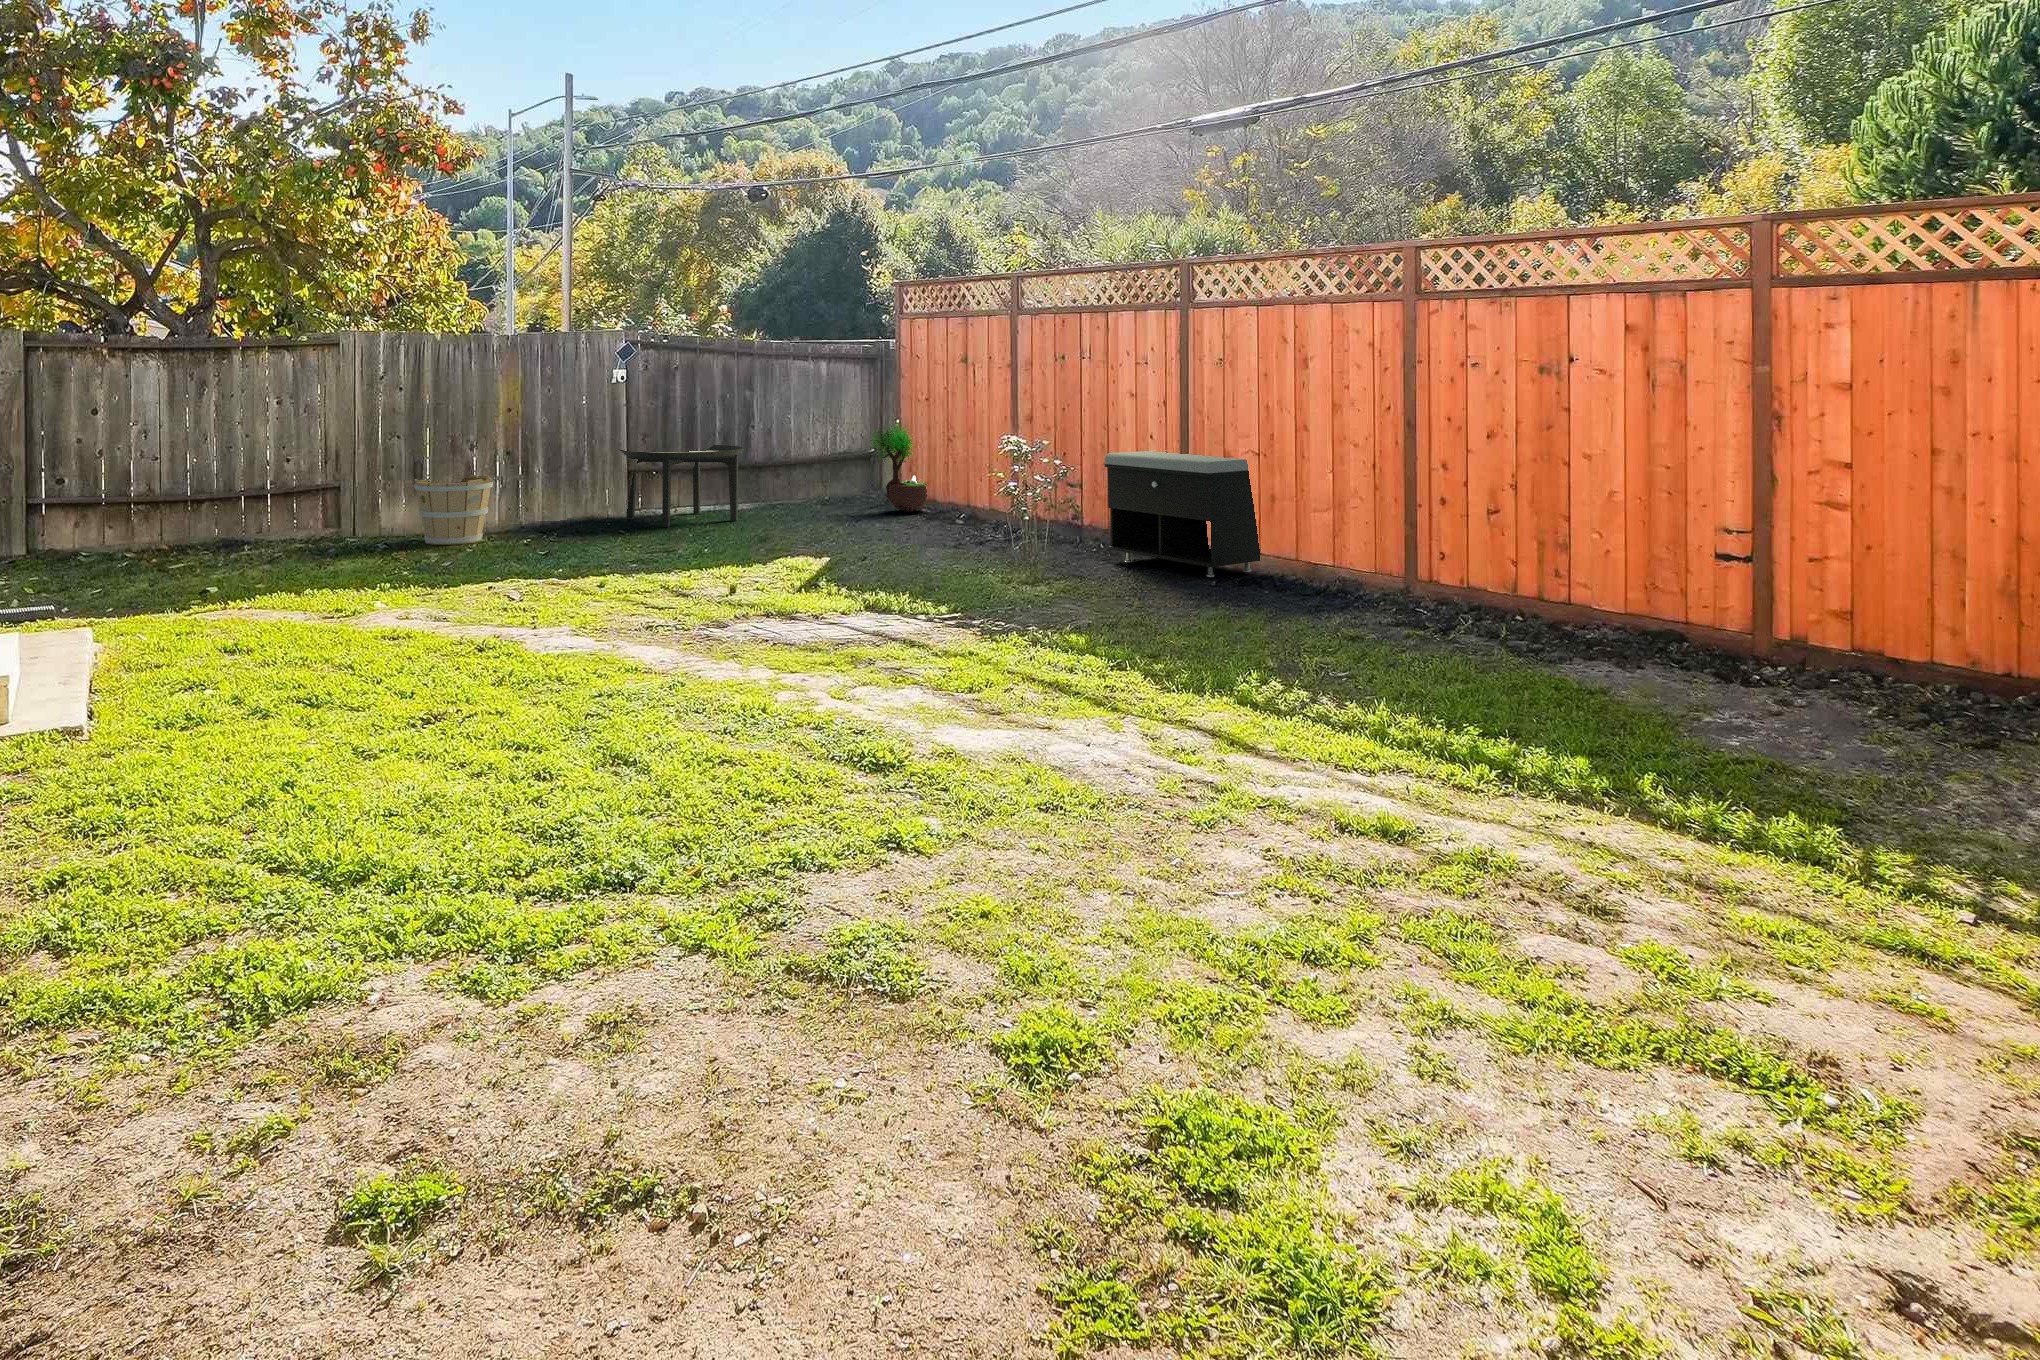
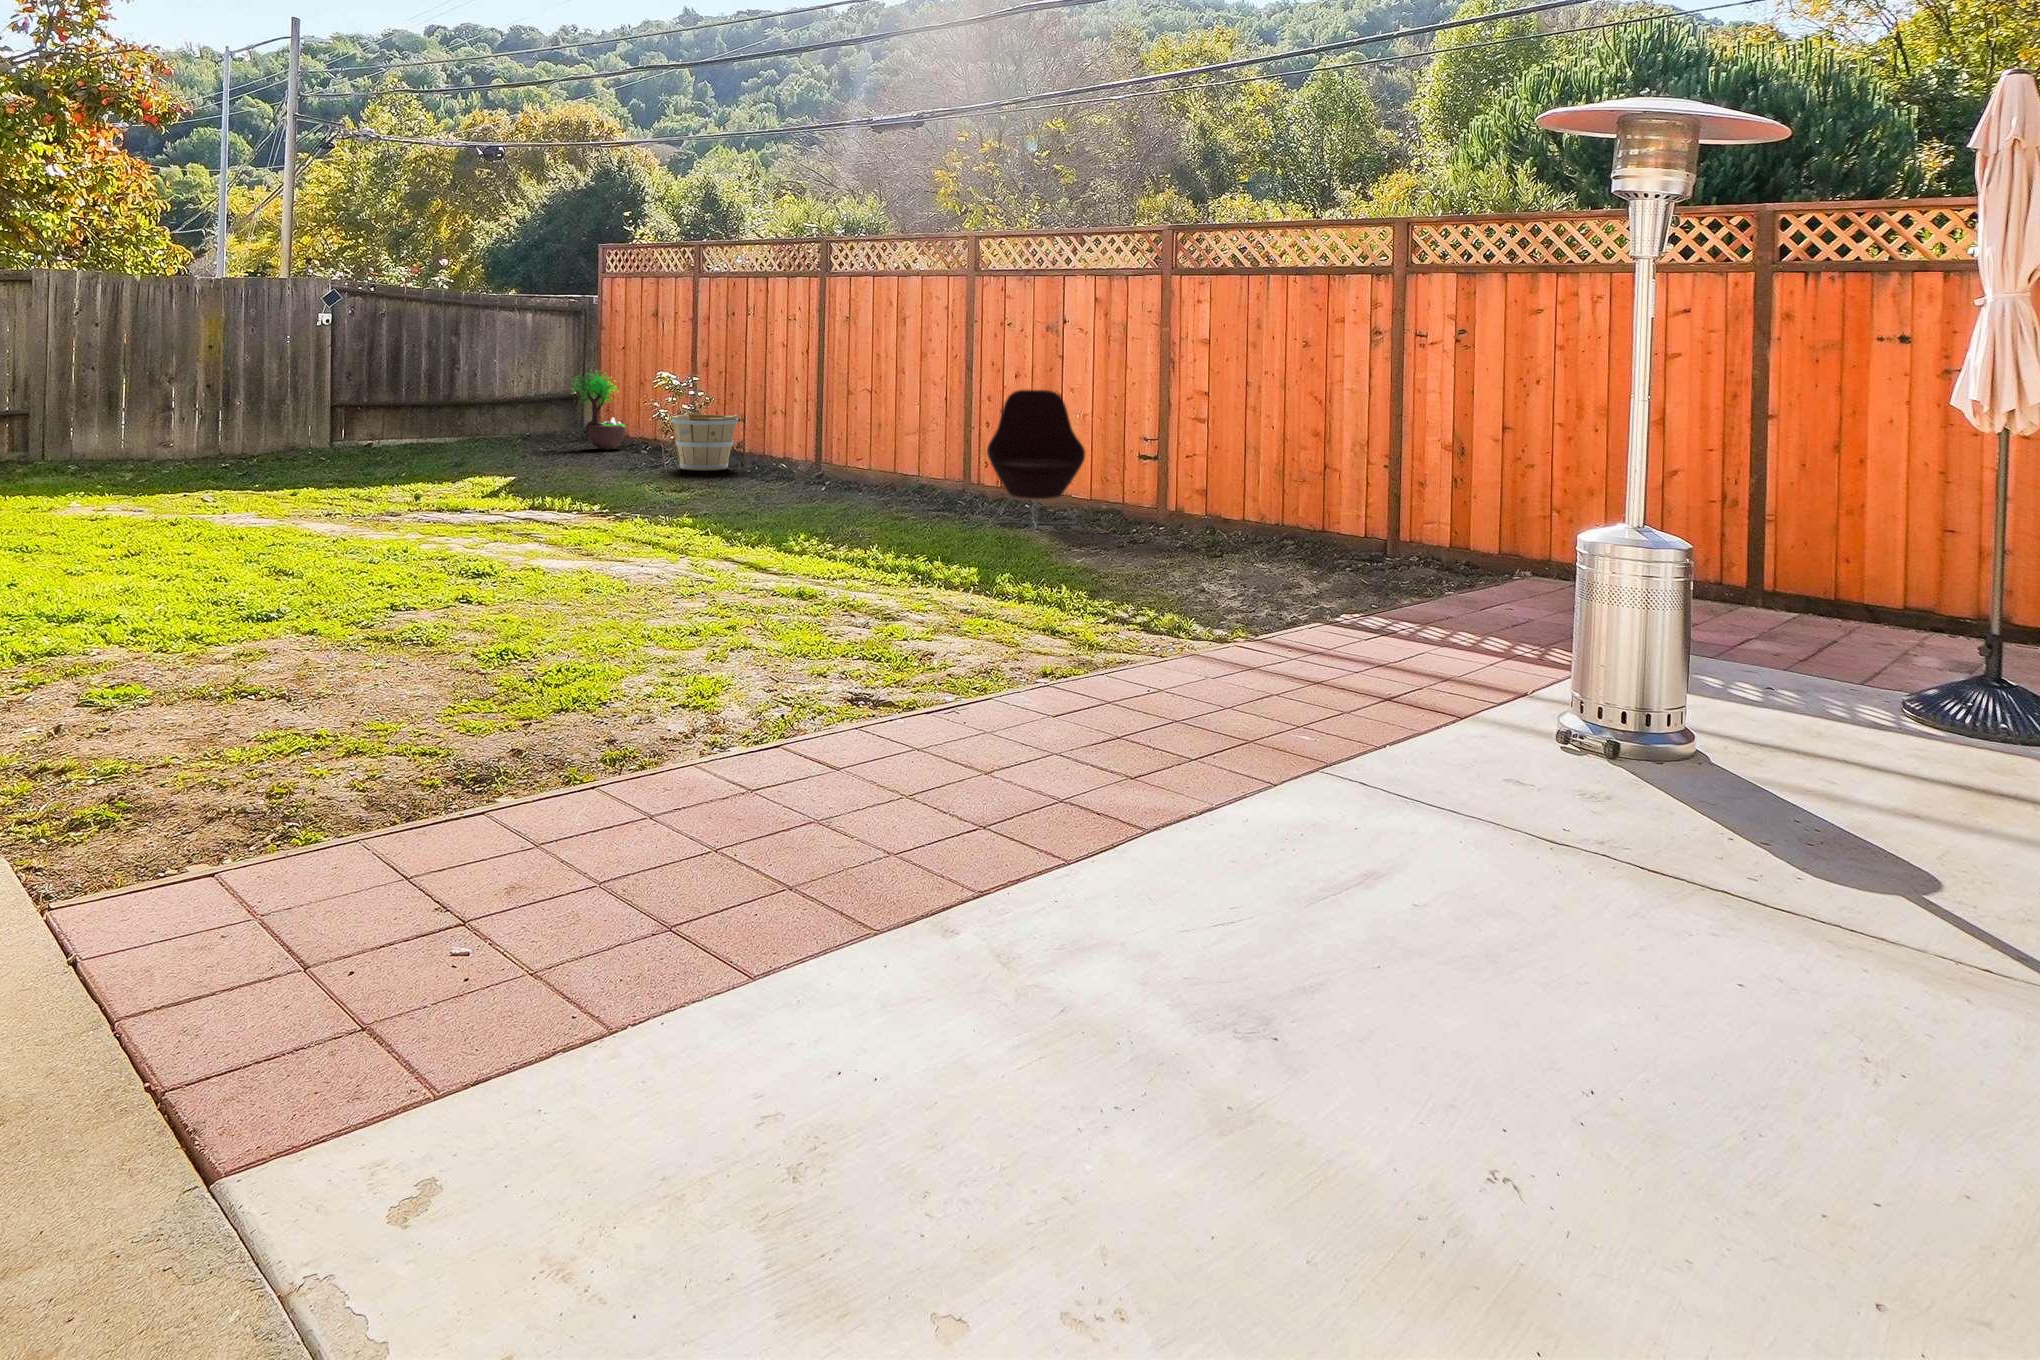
round table: present [619,445,745,527] -> none [321,386,448,458]
storage bench: present [1105,451,1260,577] -> none [750,392,877,491]
chair: none [1486,452,1638,653] -> present [987,390,1085,528]
wooden bucket: present [414,475,493,545] -> present [672,413,738,471]

